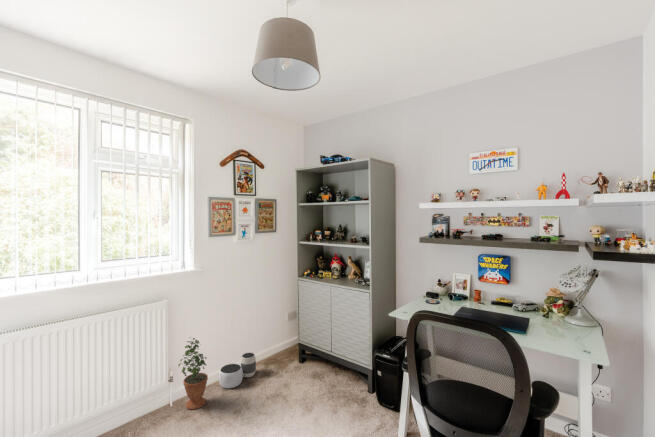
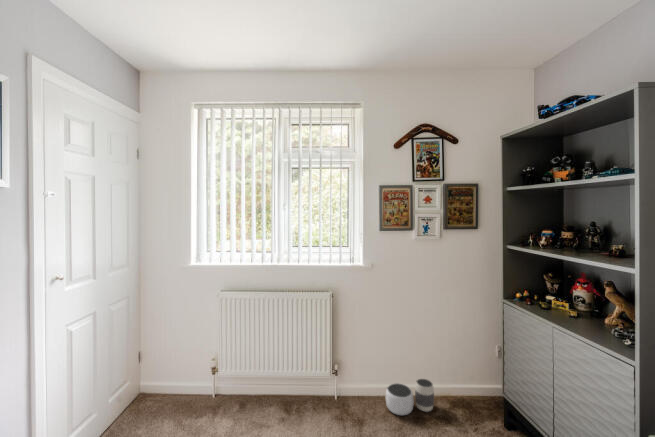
potted plant: present [179,338,208,410] -> none [336,338,367,420]

